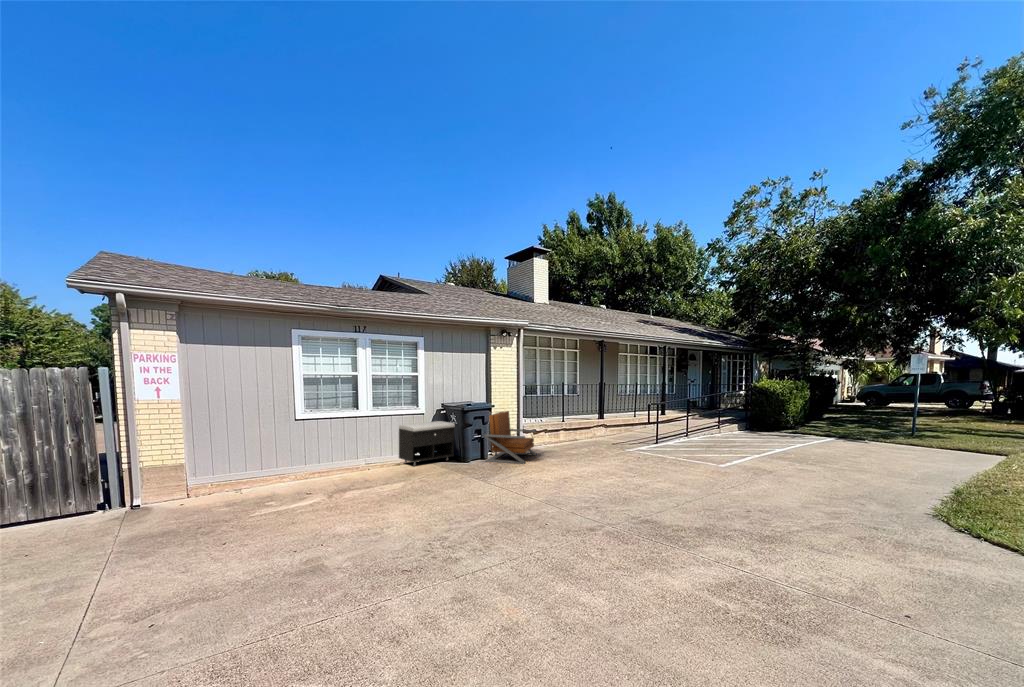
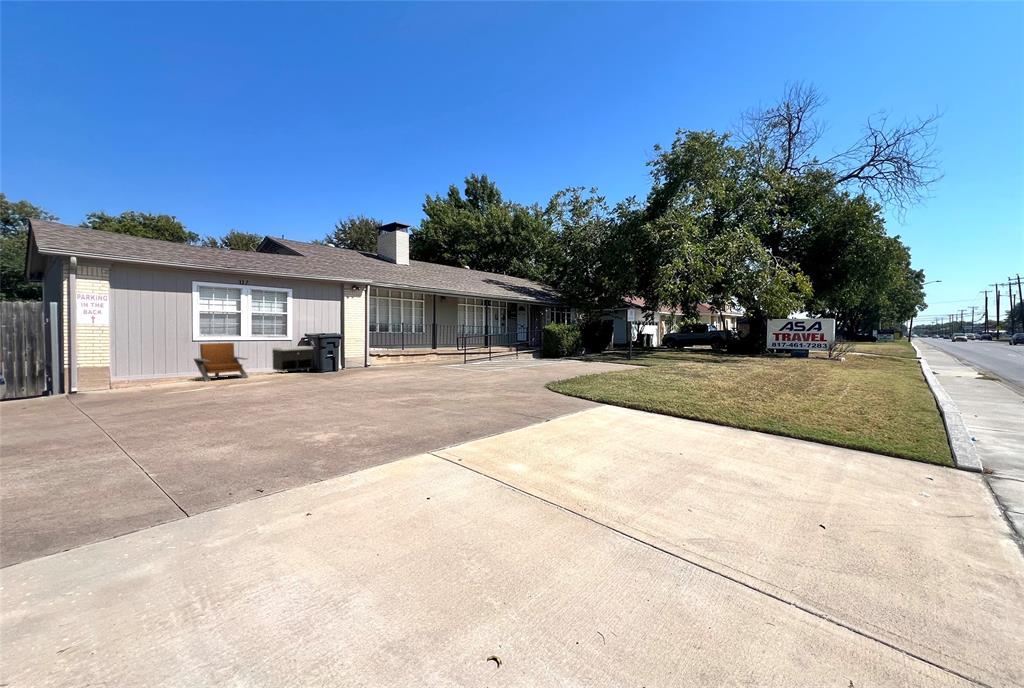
lounge chair: present [484,411,536,464] -> present [194,343,248,381]

